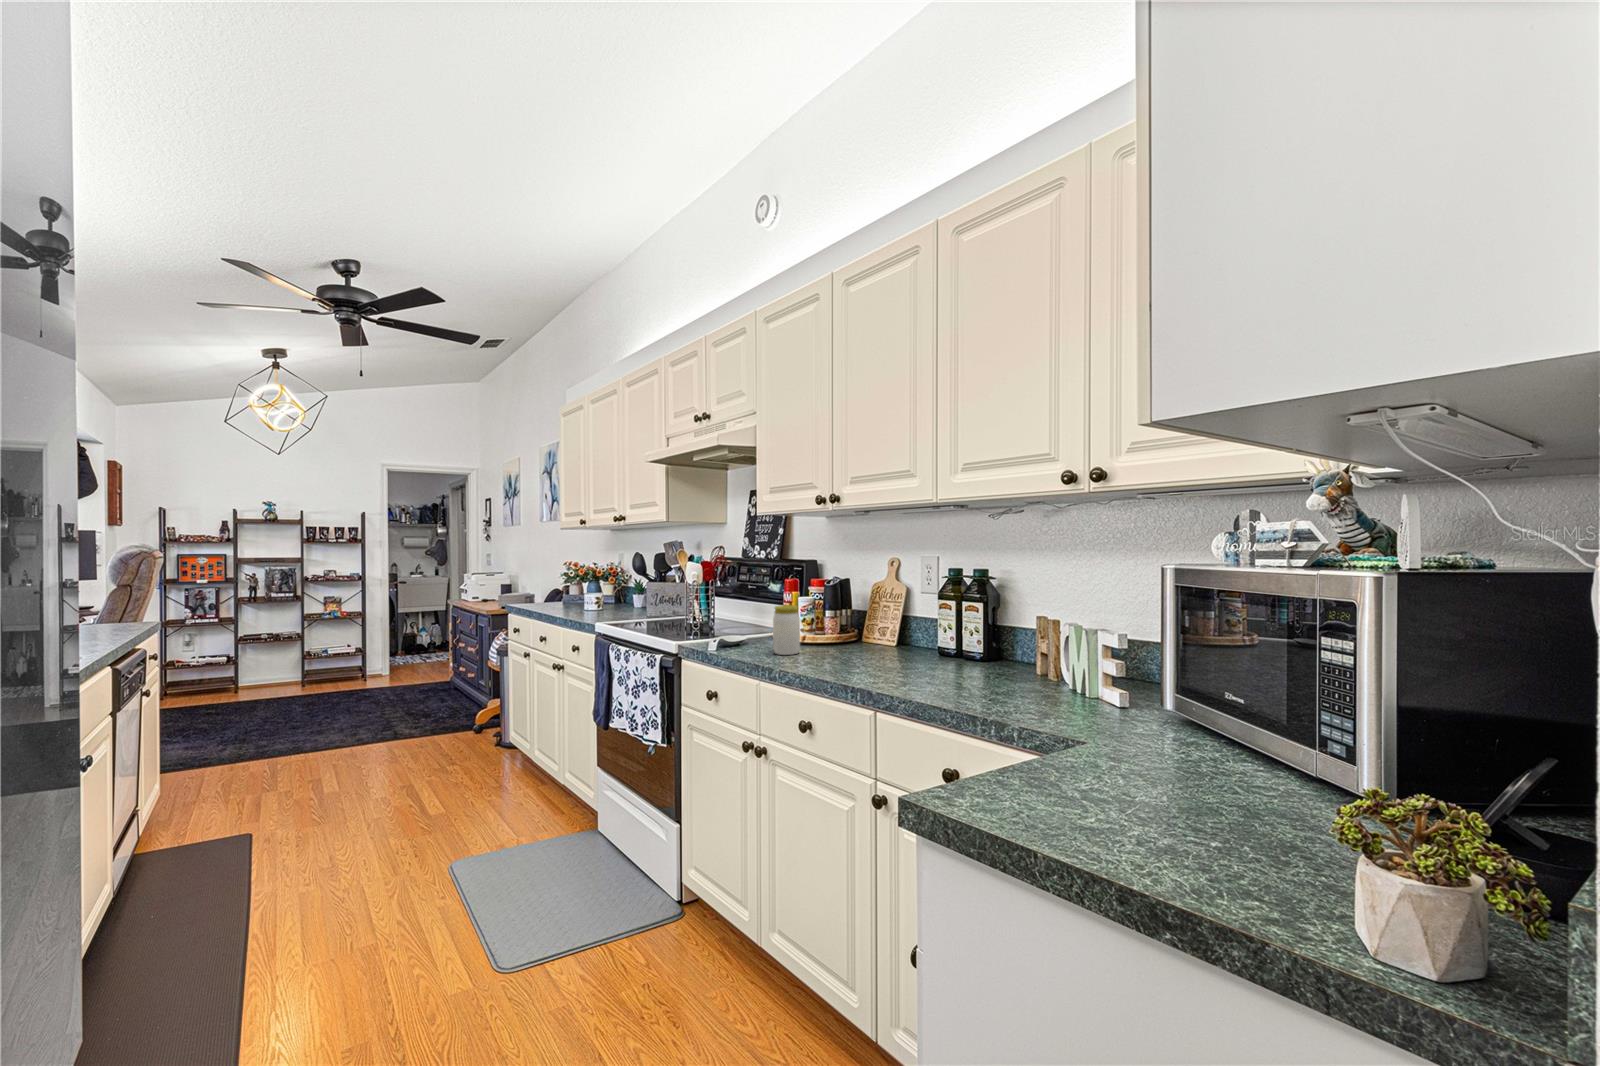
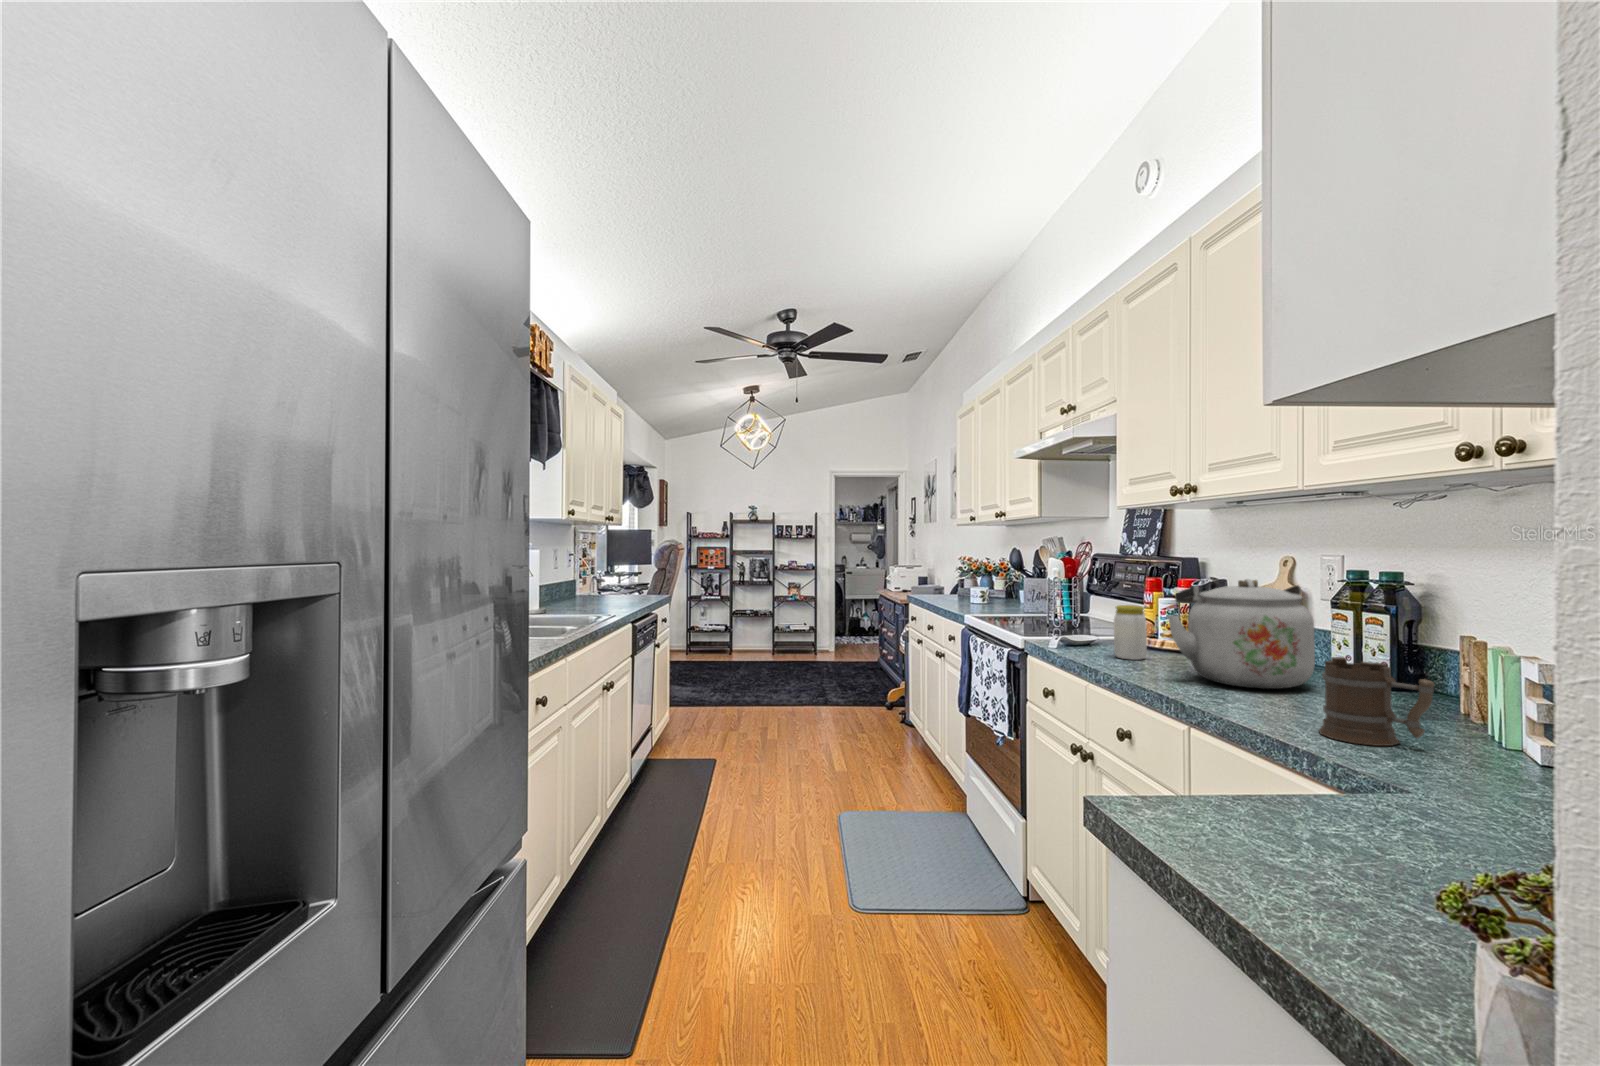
kettle: none [832,578,936,670] -> present [1168,579,1315,689]
mug: none [974,639,1049,707] -> present [1319,657,1434,746]

